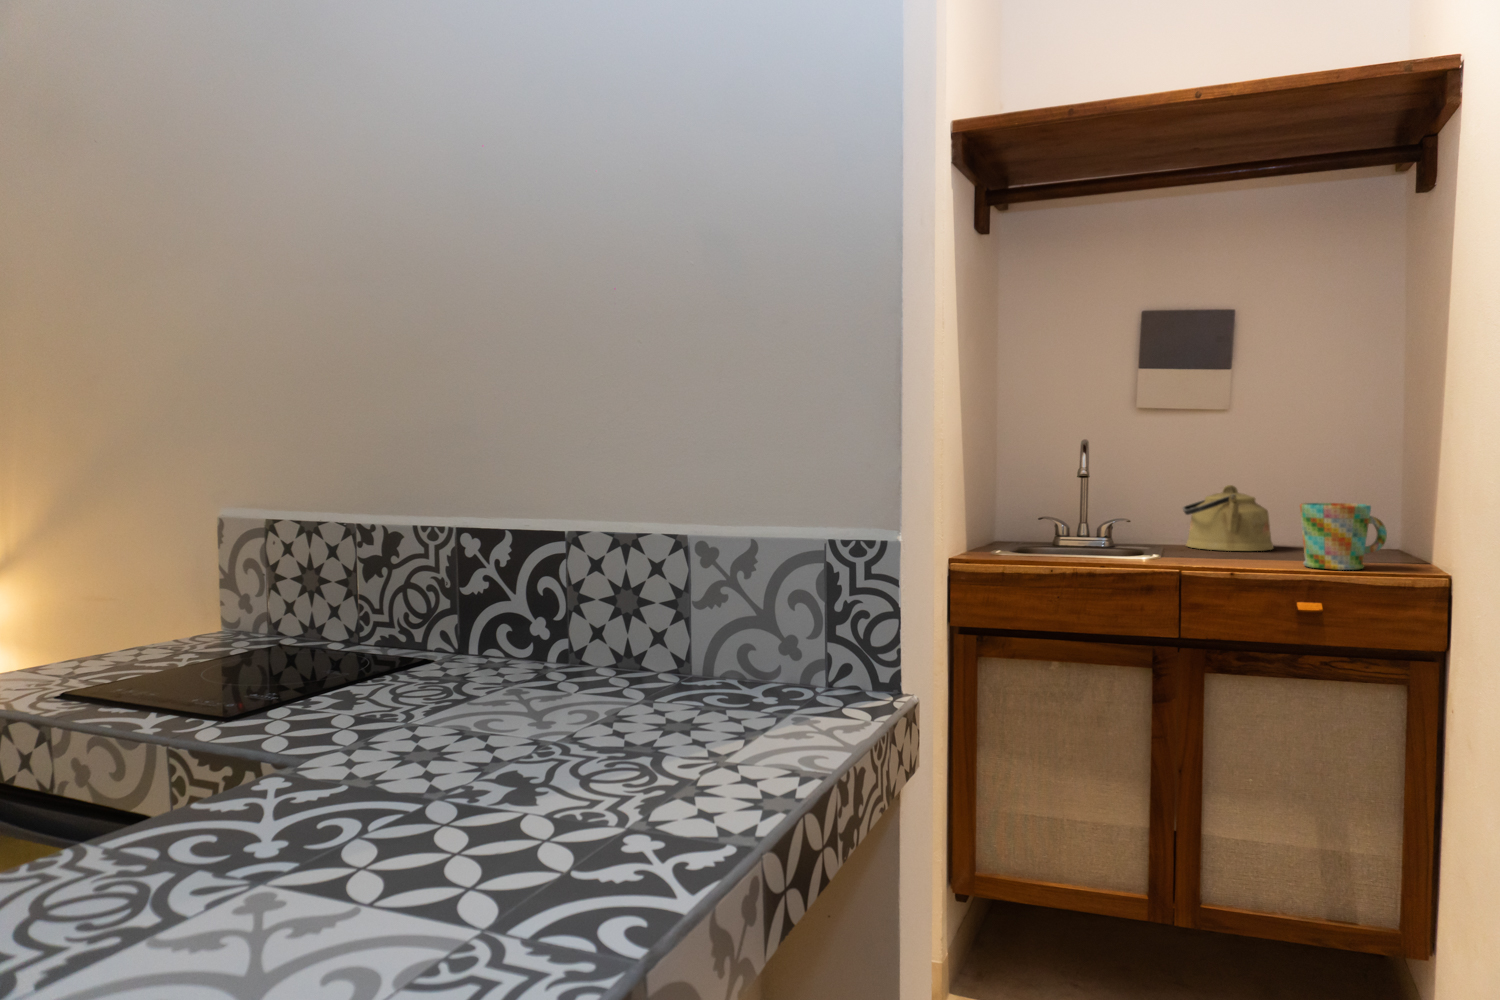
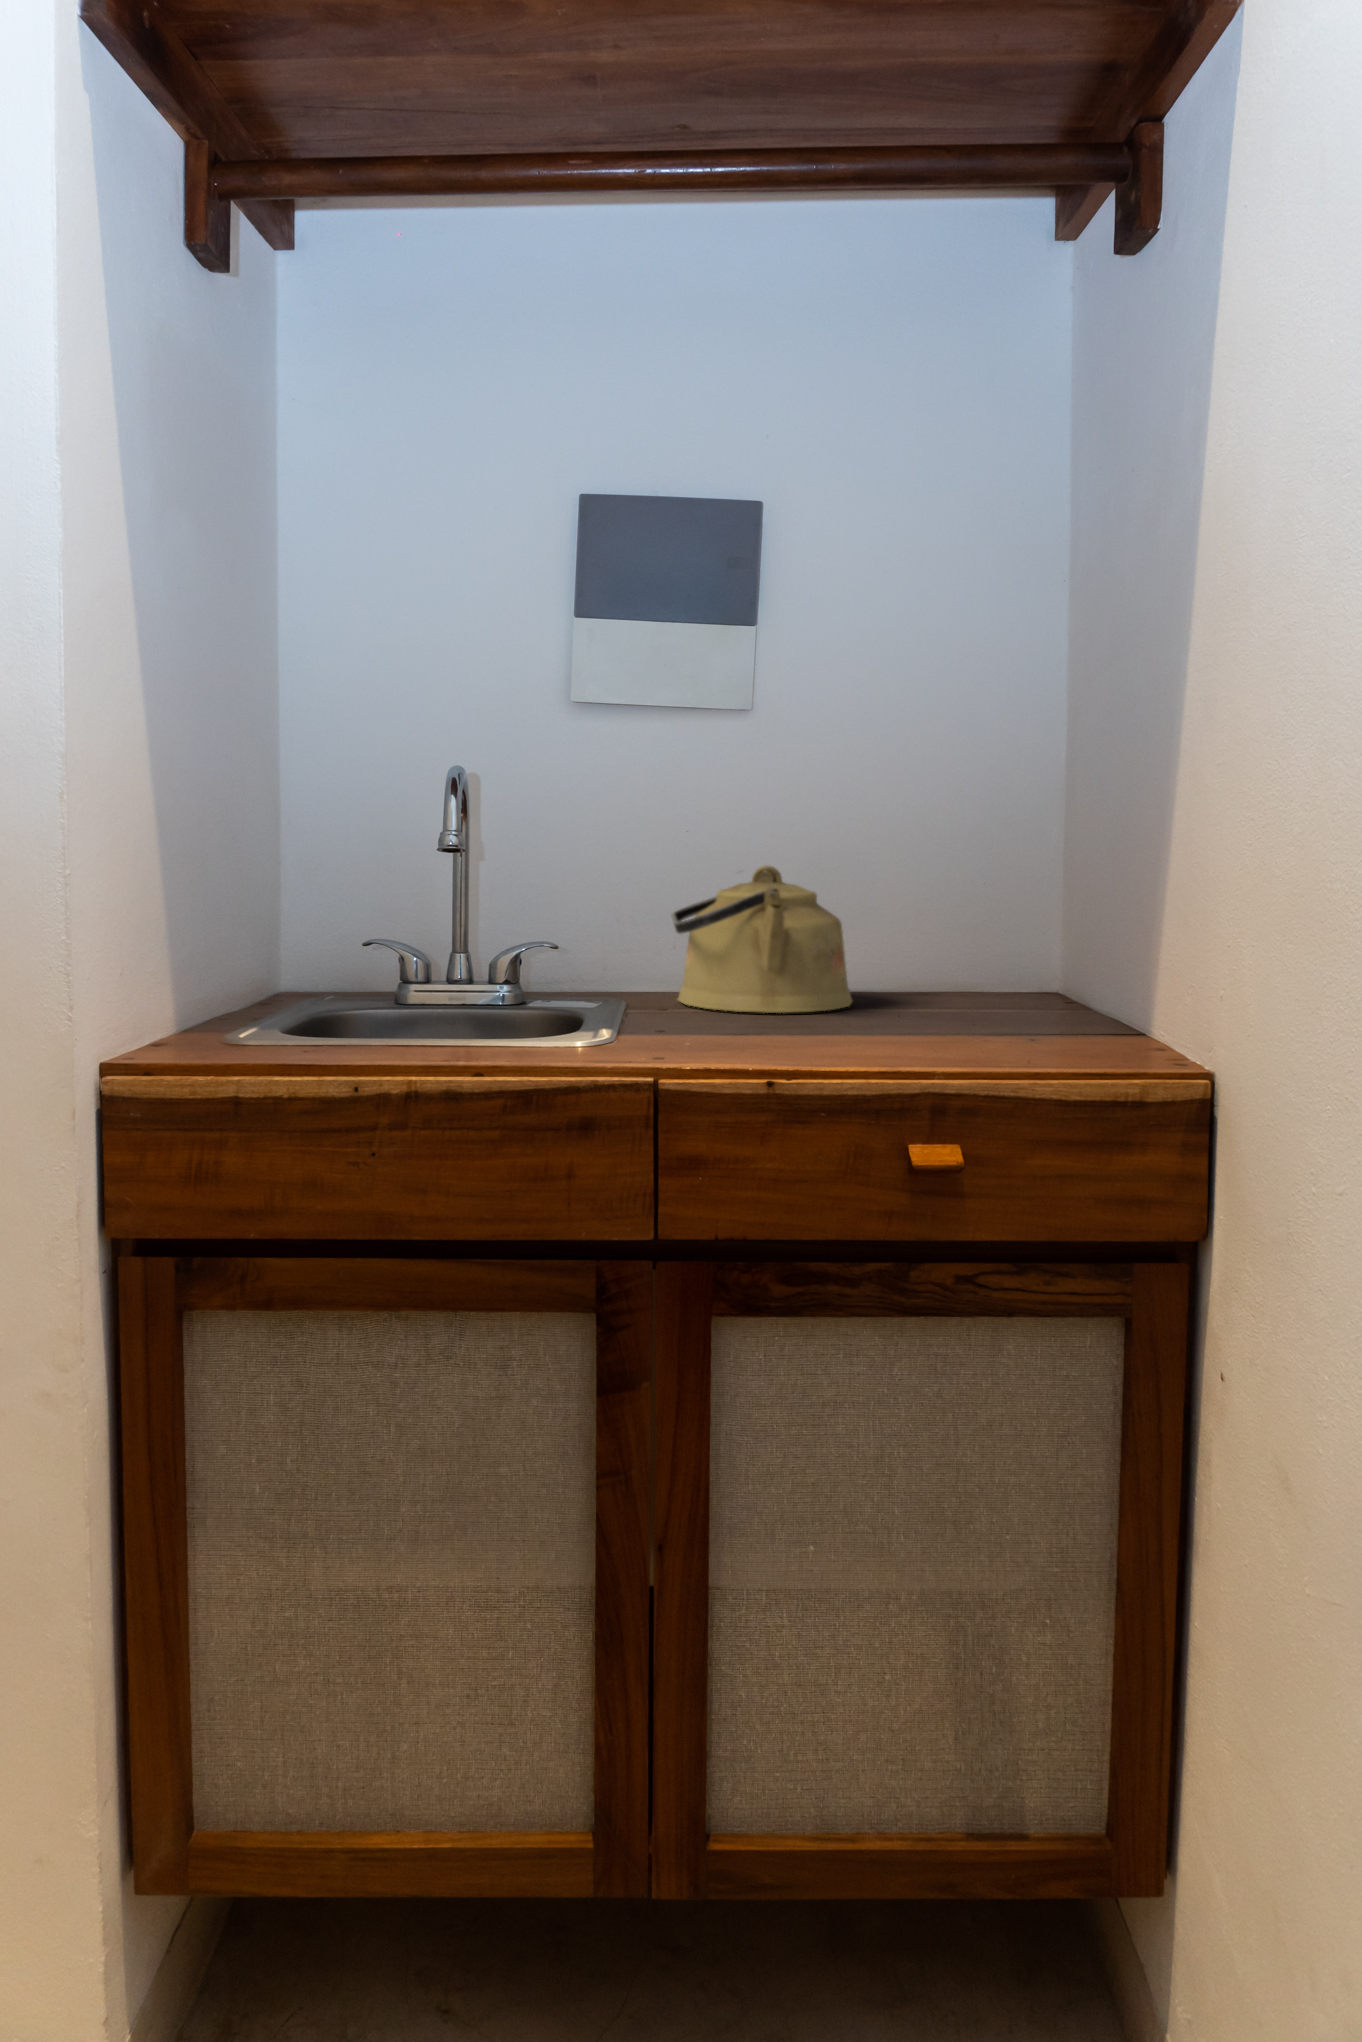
mug: present [1300,503,1387,570] -> none [910,912,1079,1064]

